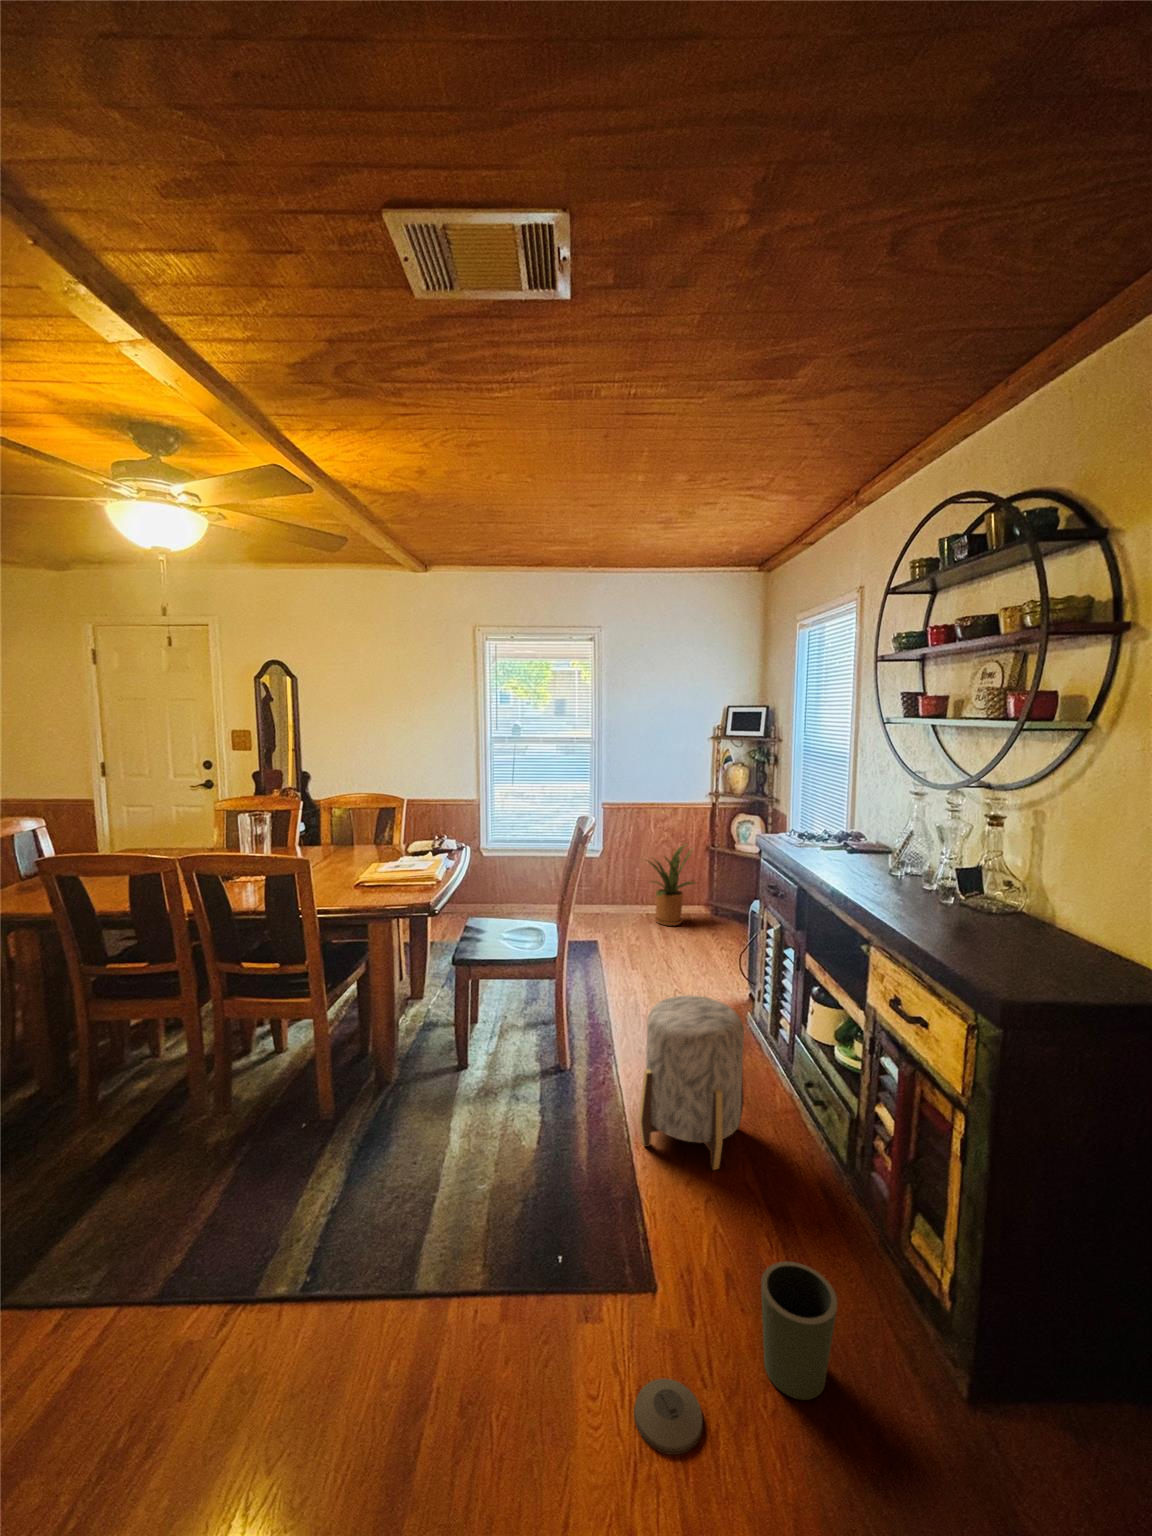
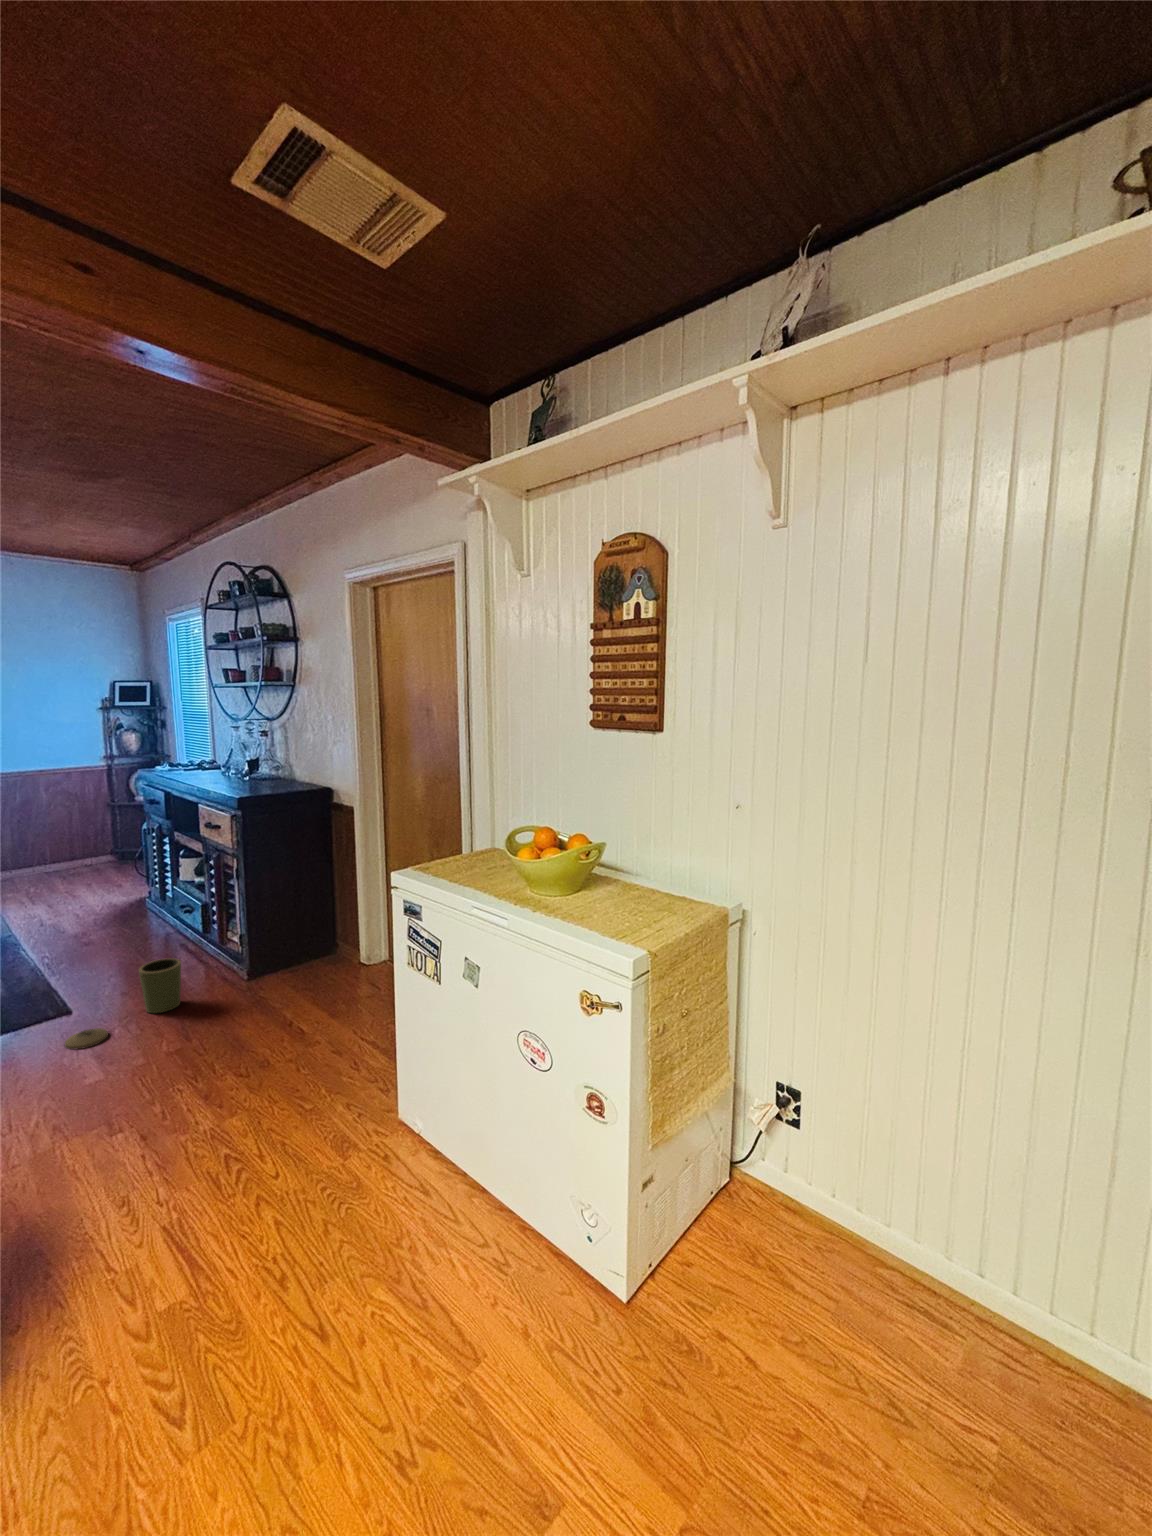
house plant: present [648,844,695,926] -> none [33,799,104,872]
stool: present [639,995,744,1170] -> none [54,871,139,974]

